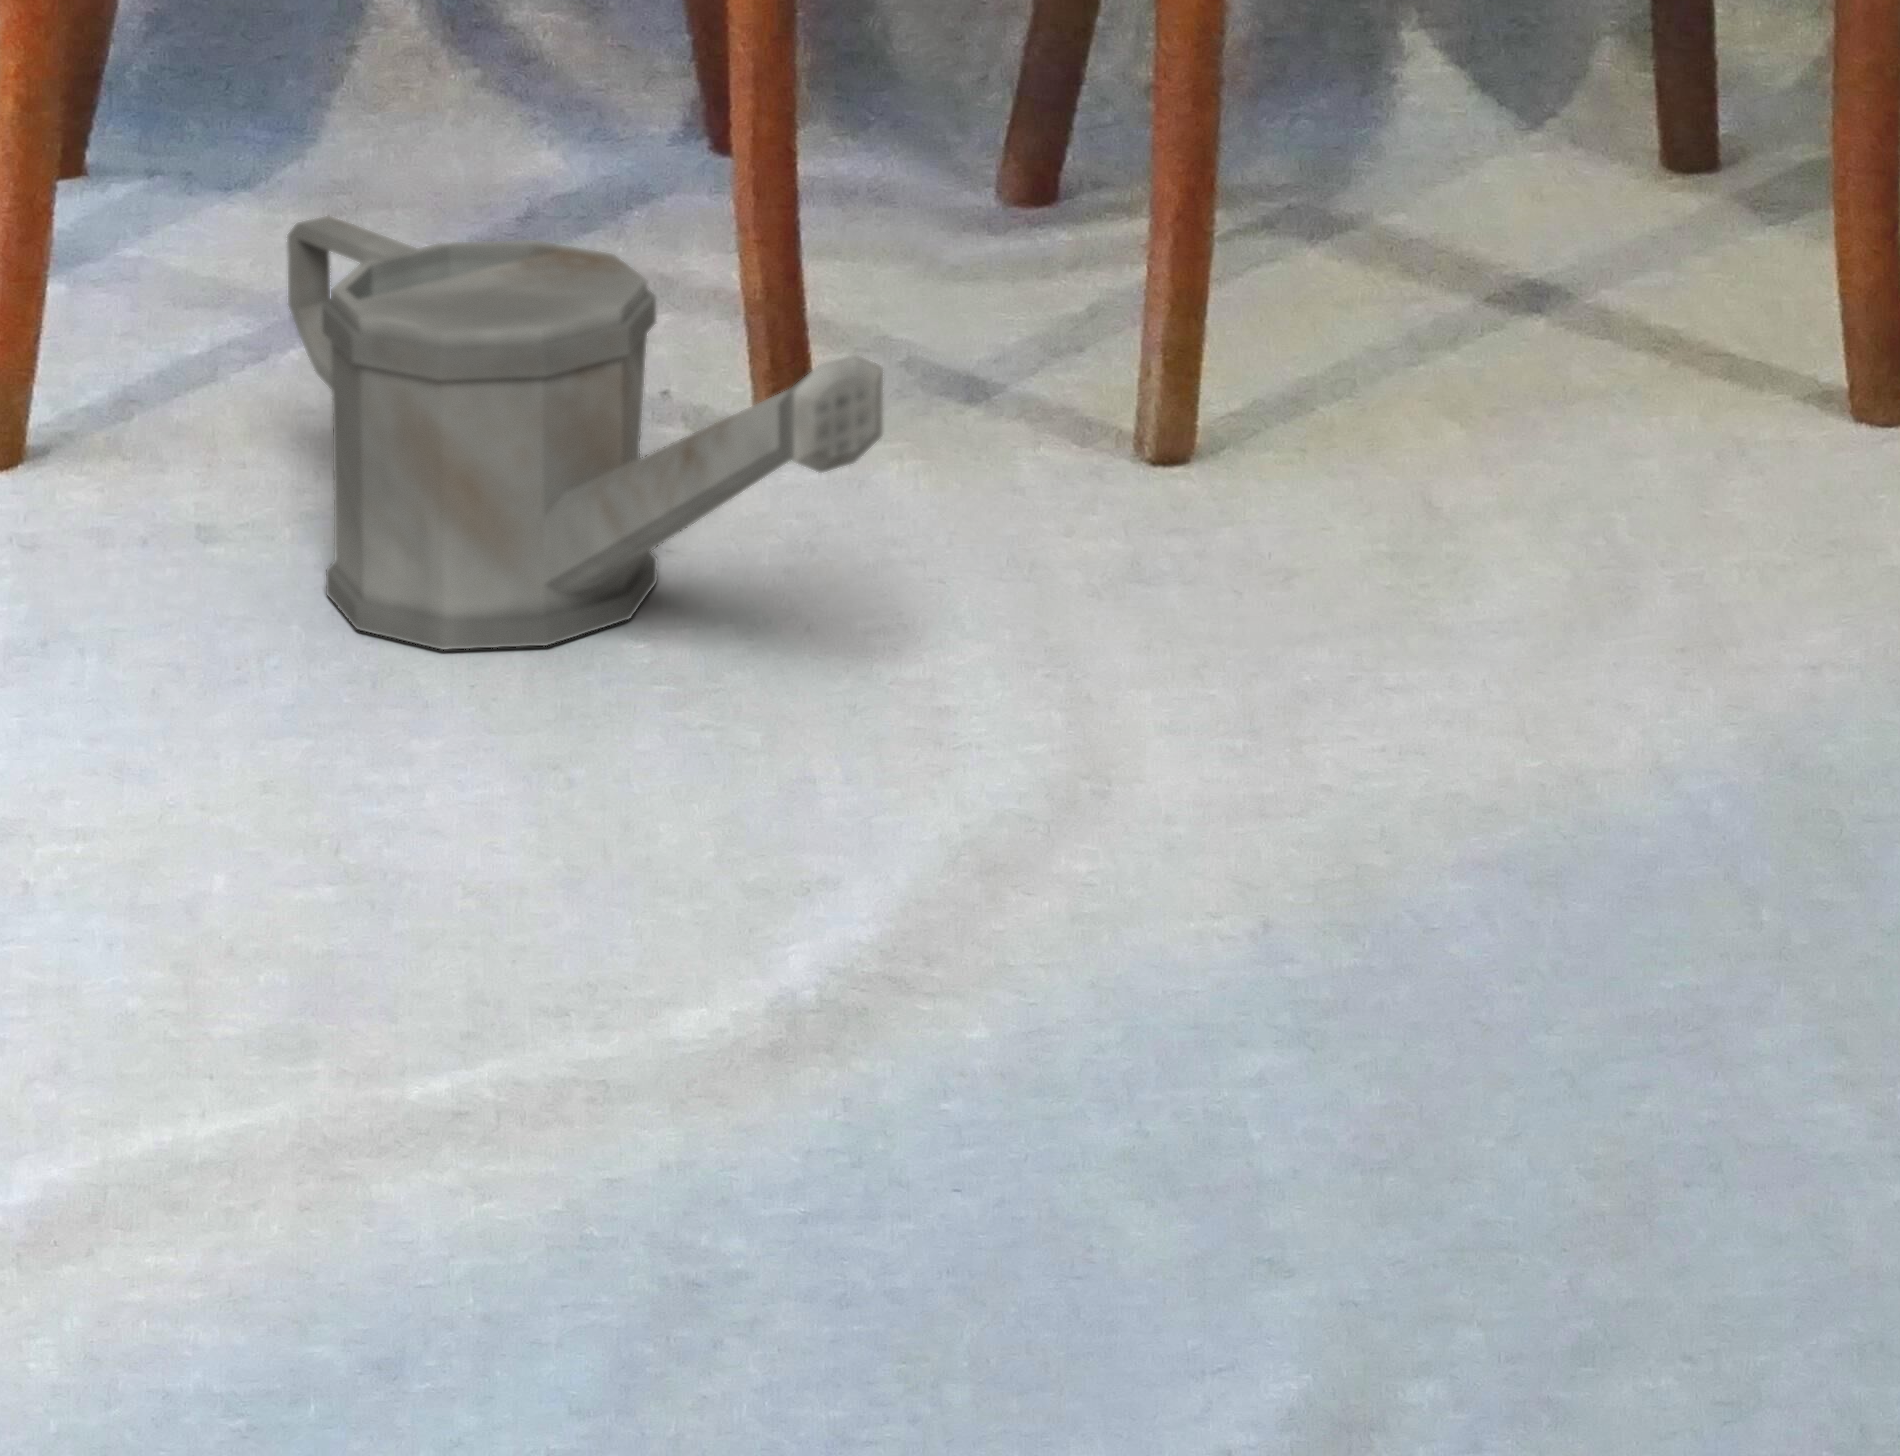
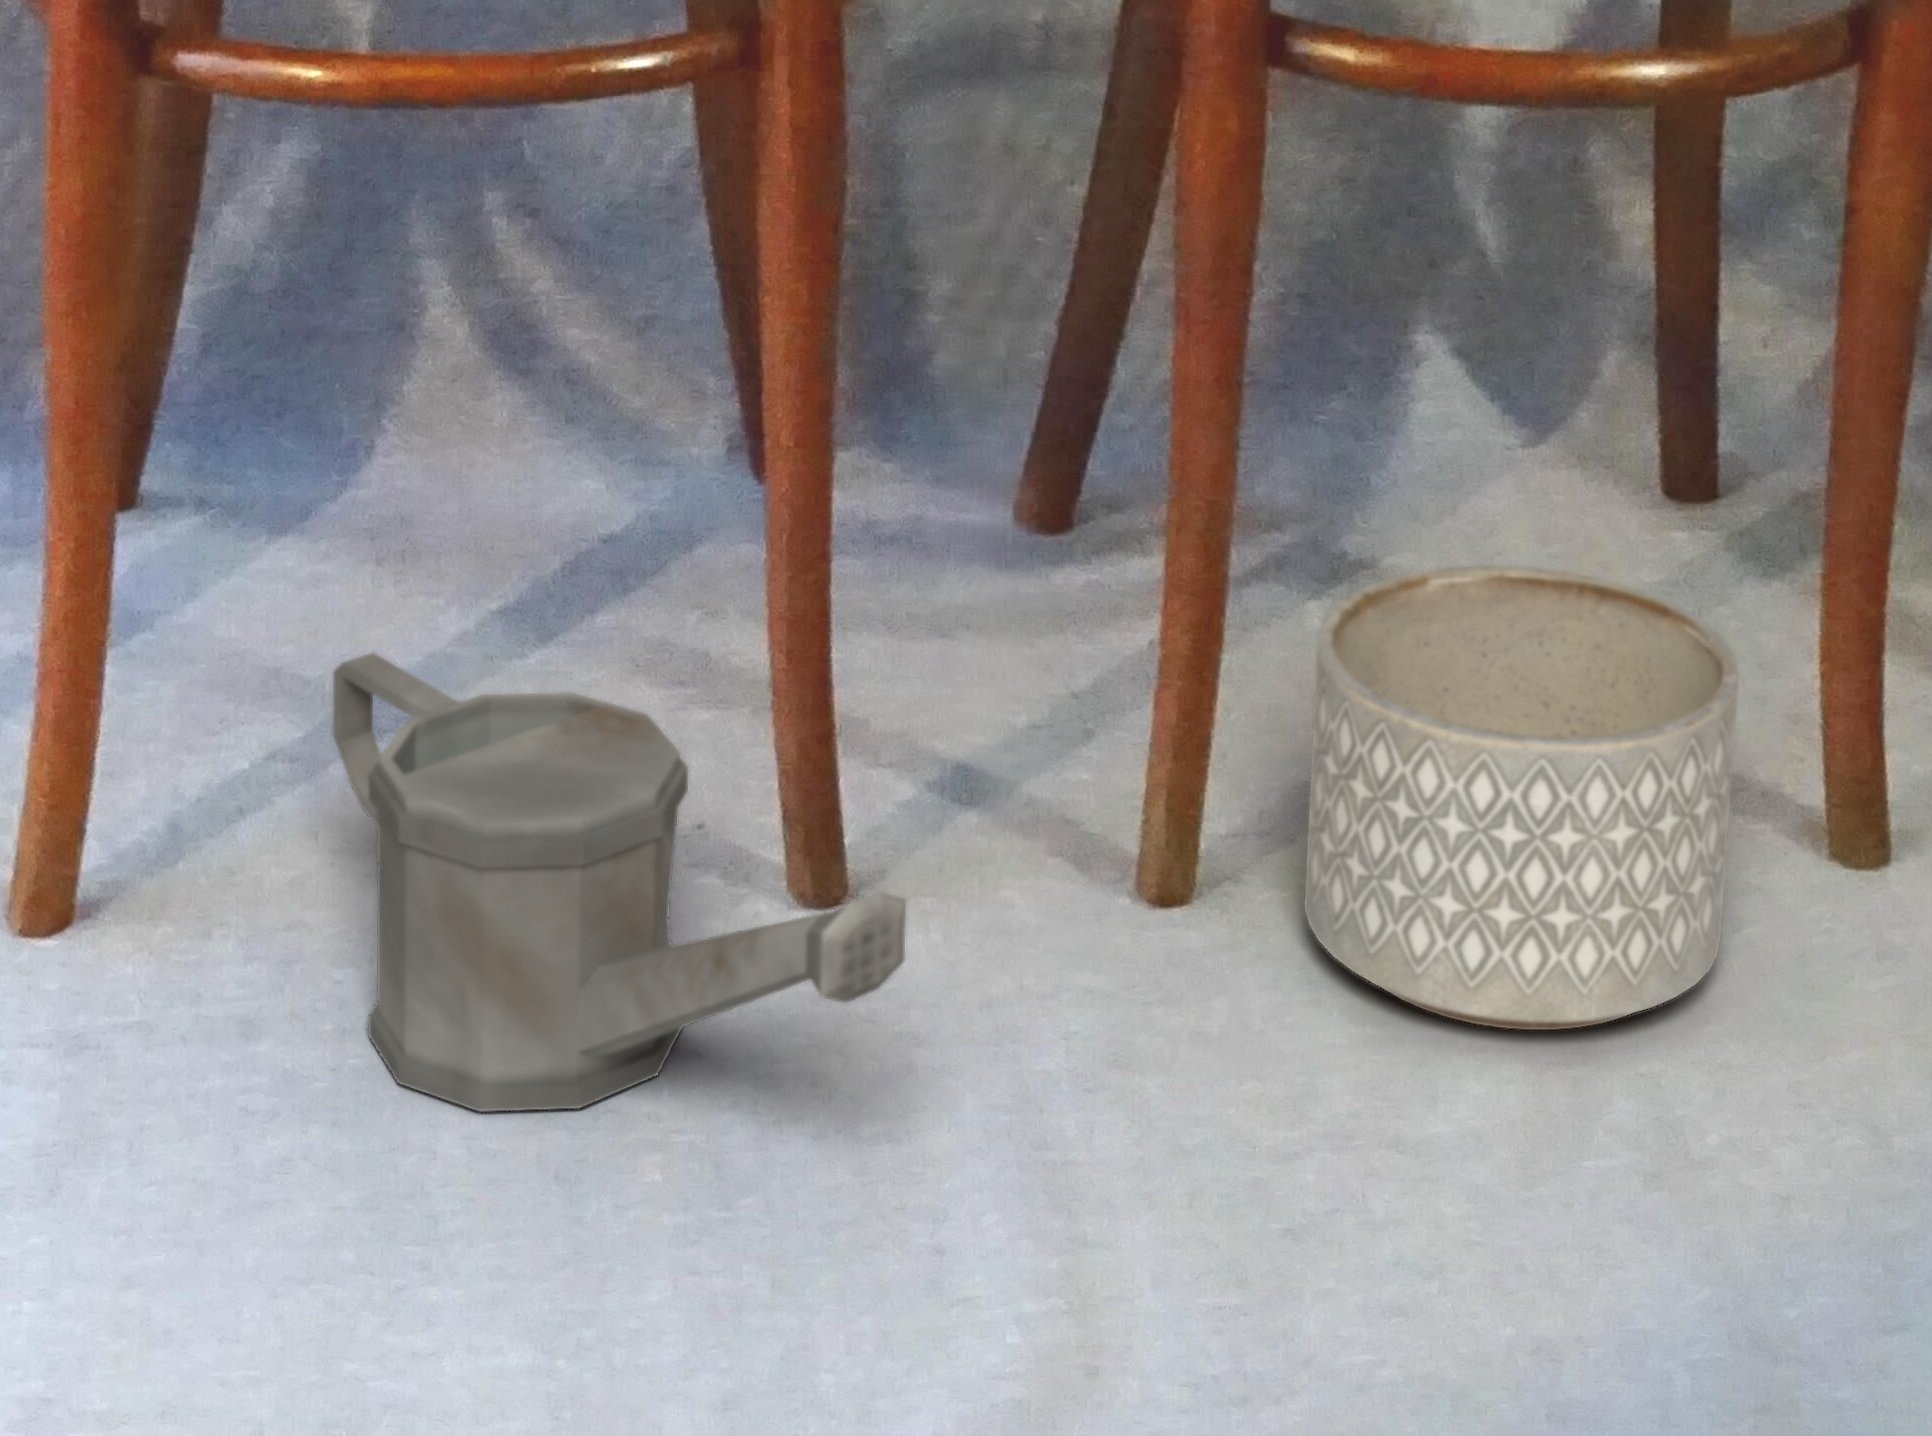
planter: none [1307,127,1752,570] -> present [1304,566,1739,1030]

